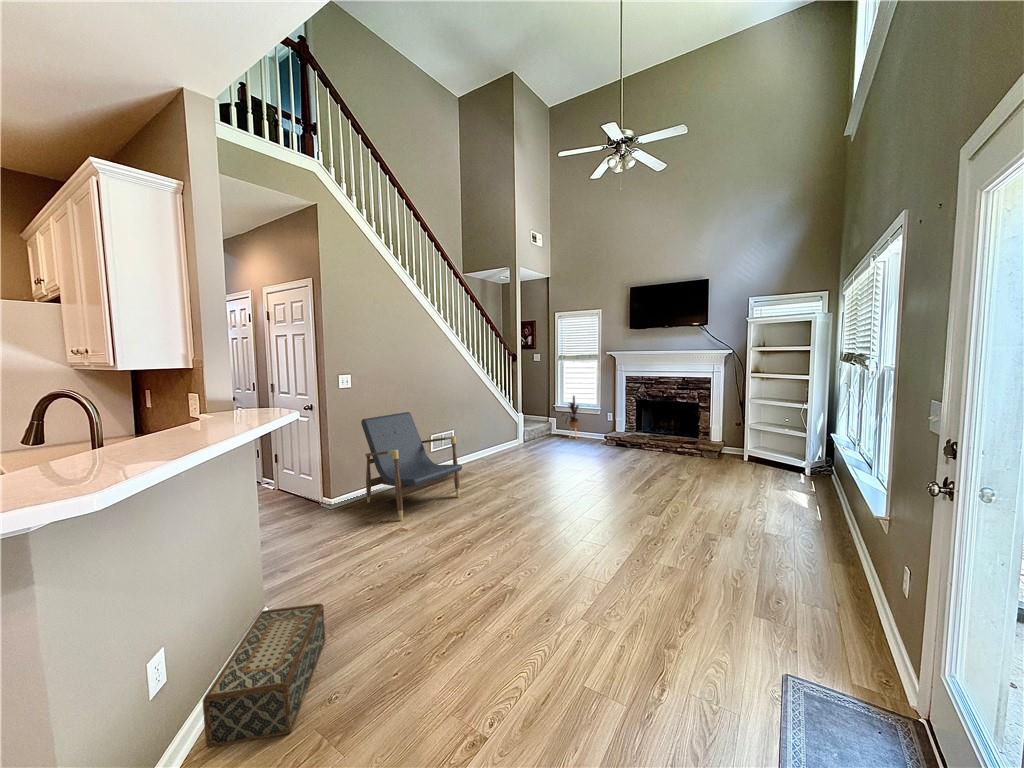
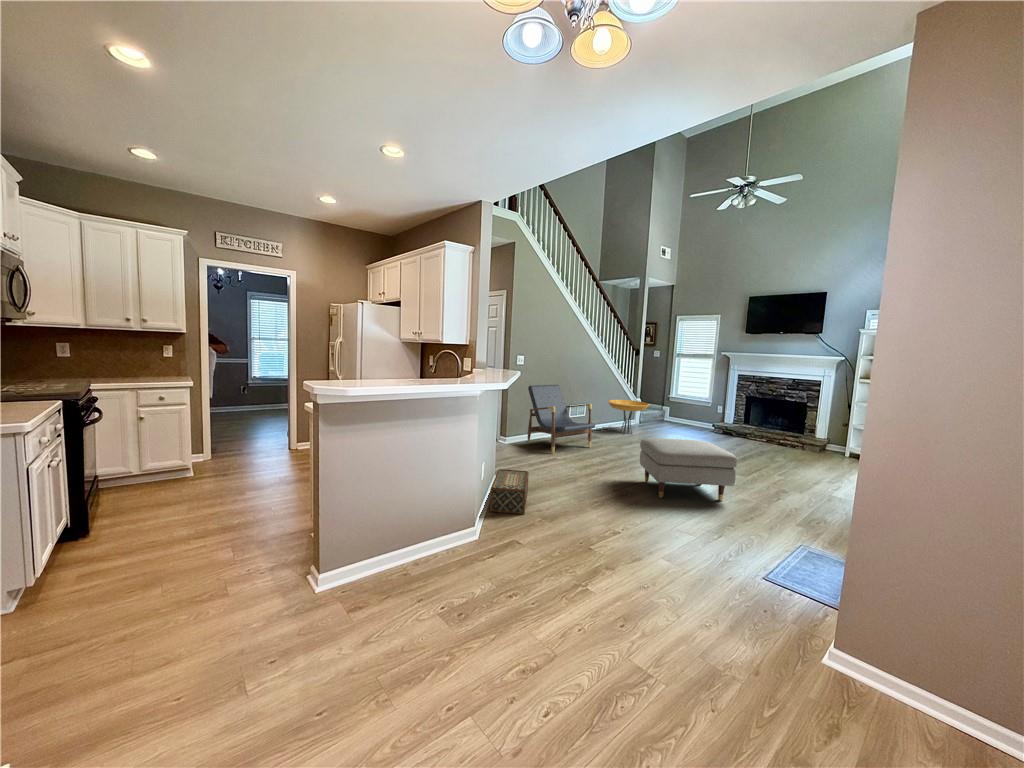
house plant: present [562,396,579,438] -> none [672,388,693,426]
side table: none [482,419,533,464] -> present [608,400,649,434]
ottoman: none [521,485,660,596] -> present [640,439,737,501]

